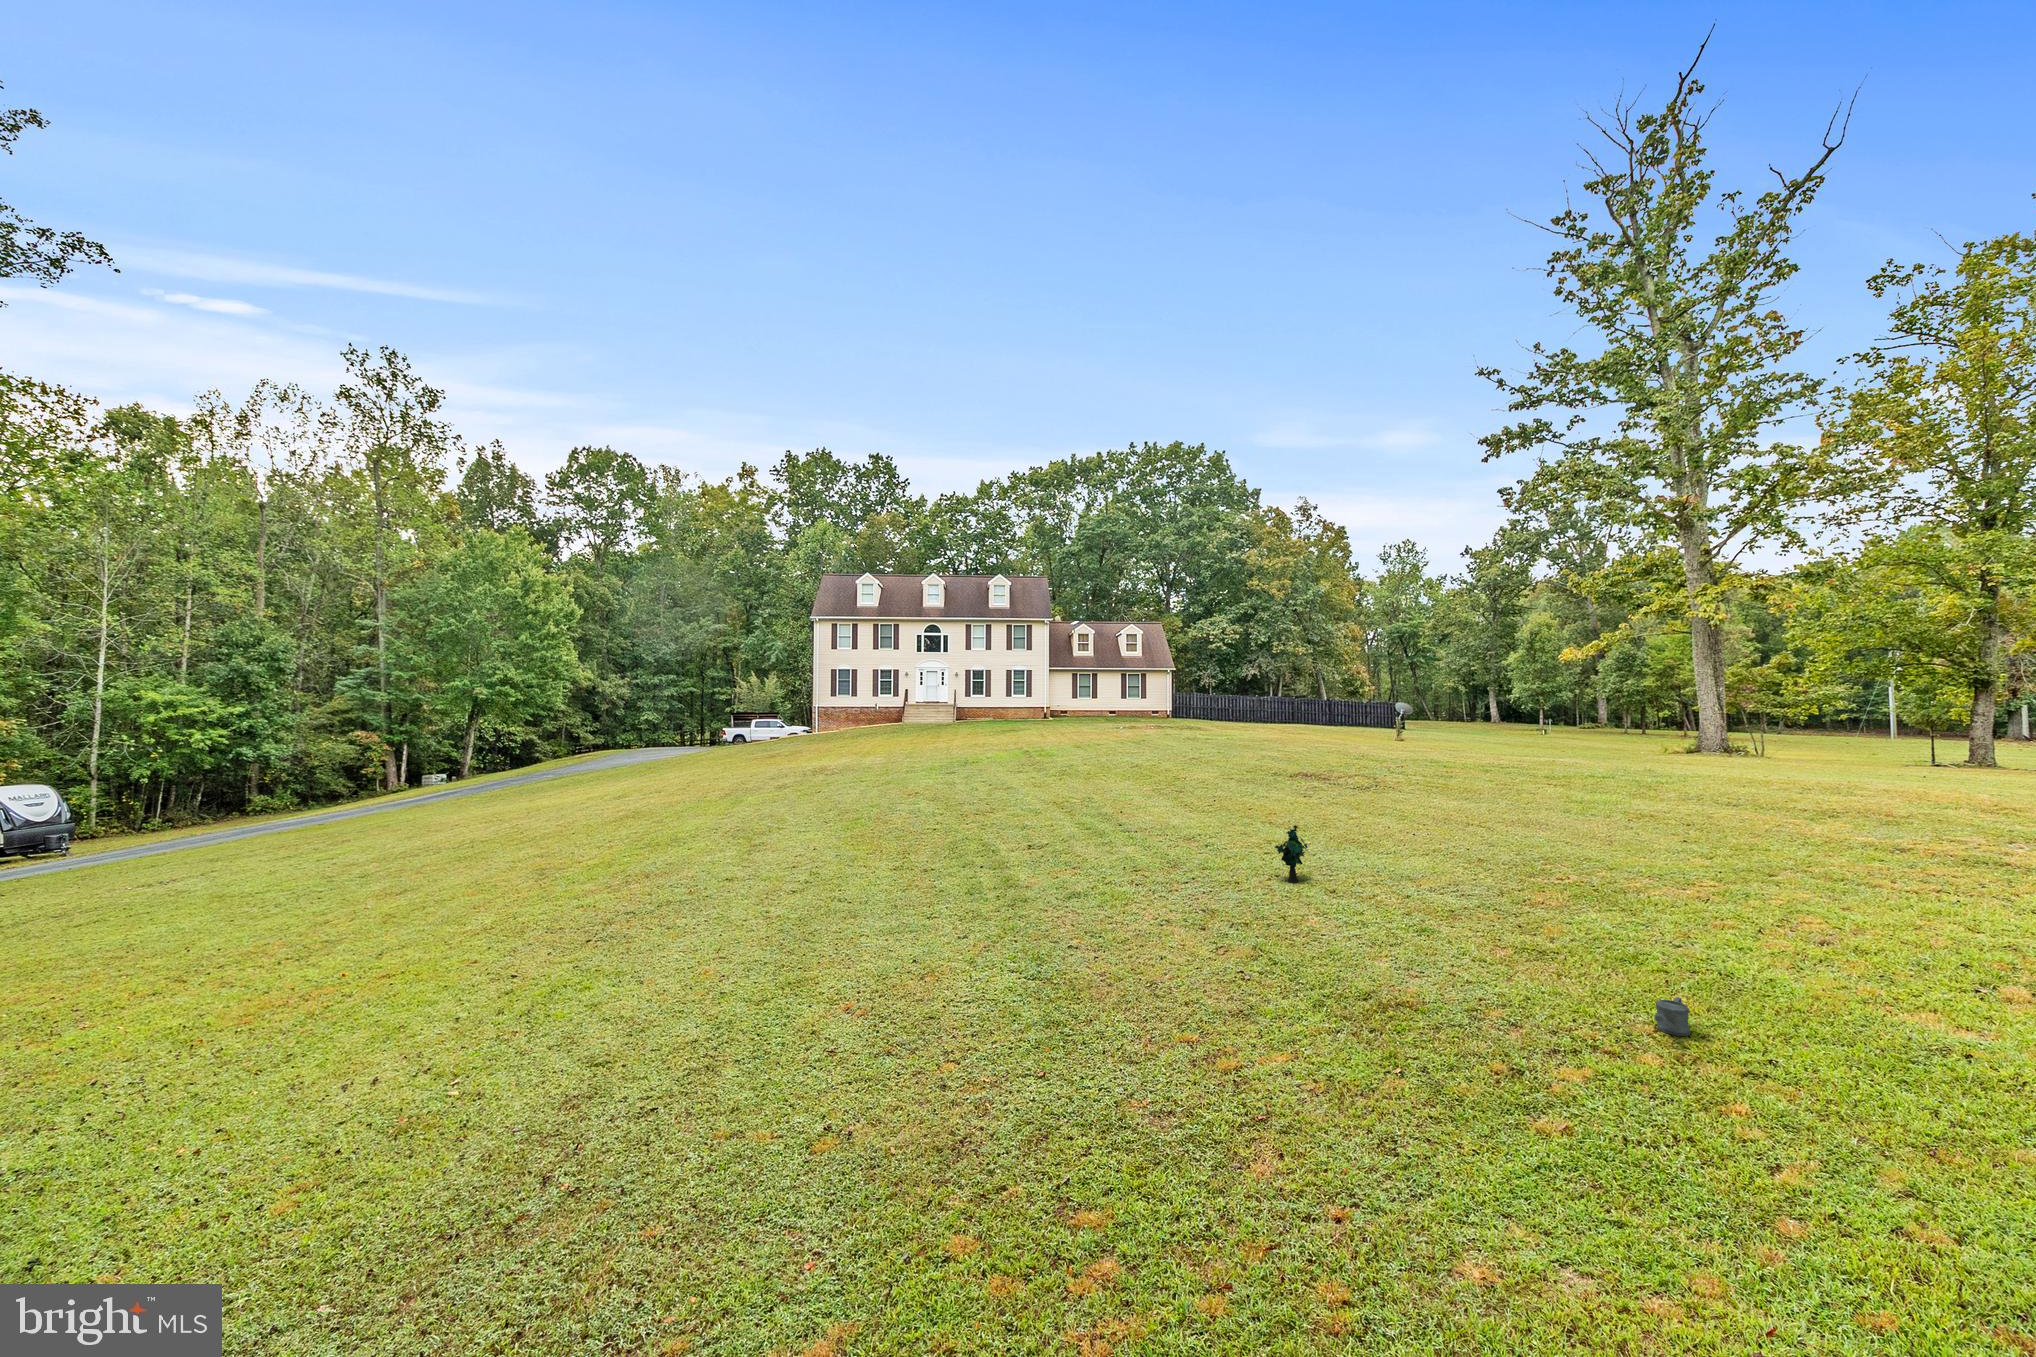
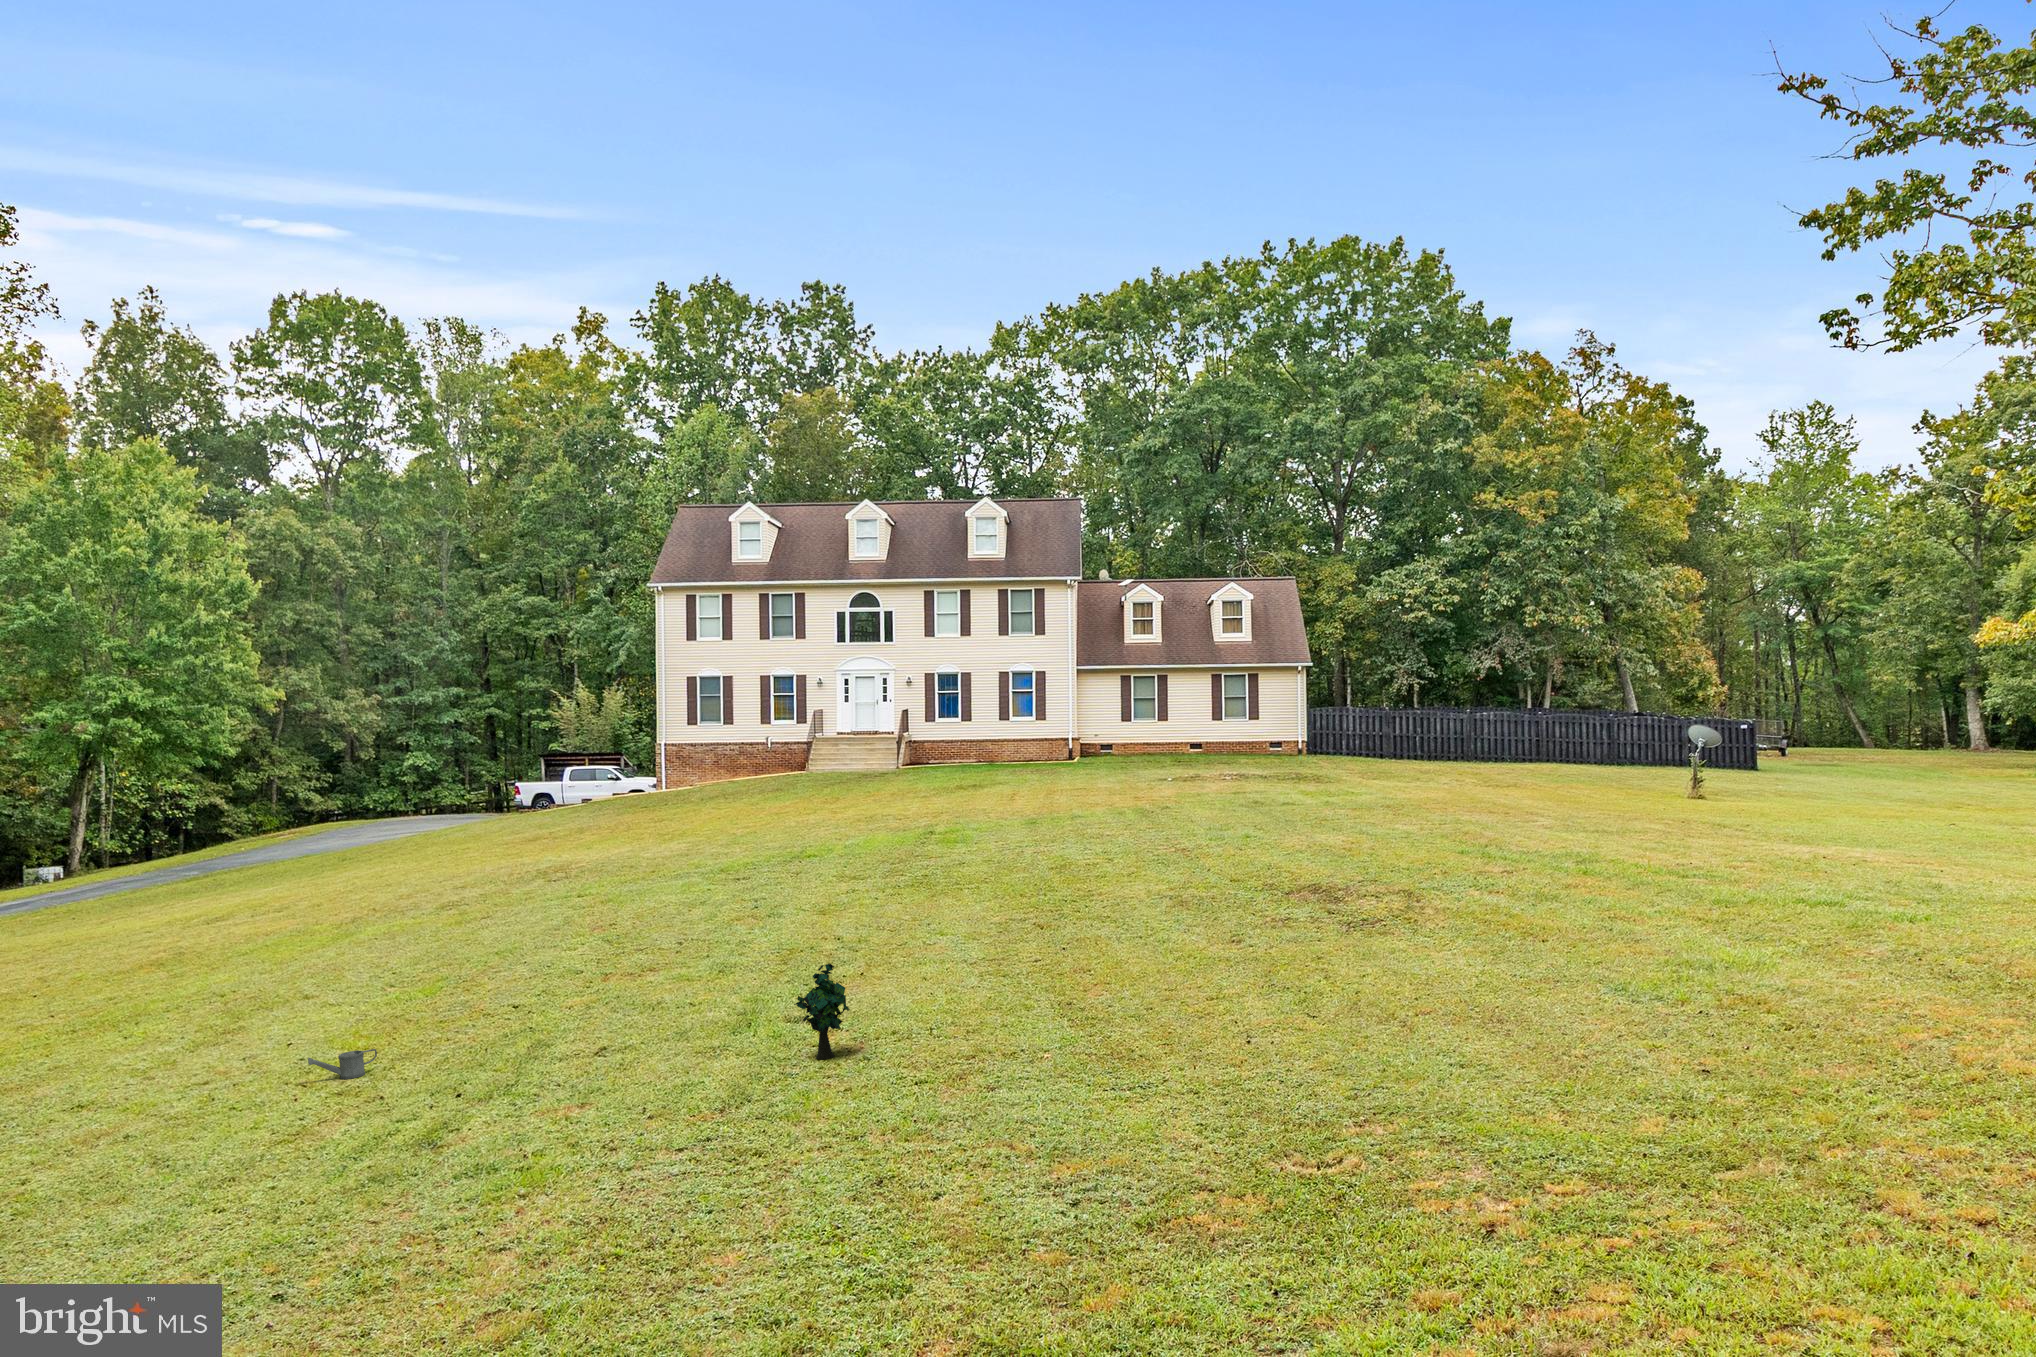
watering can: present [1654,997,1691,1036] -> present [308,1049,377,1079]

